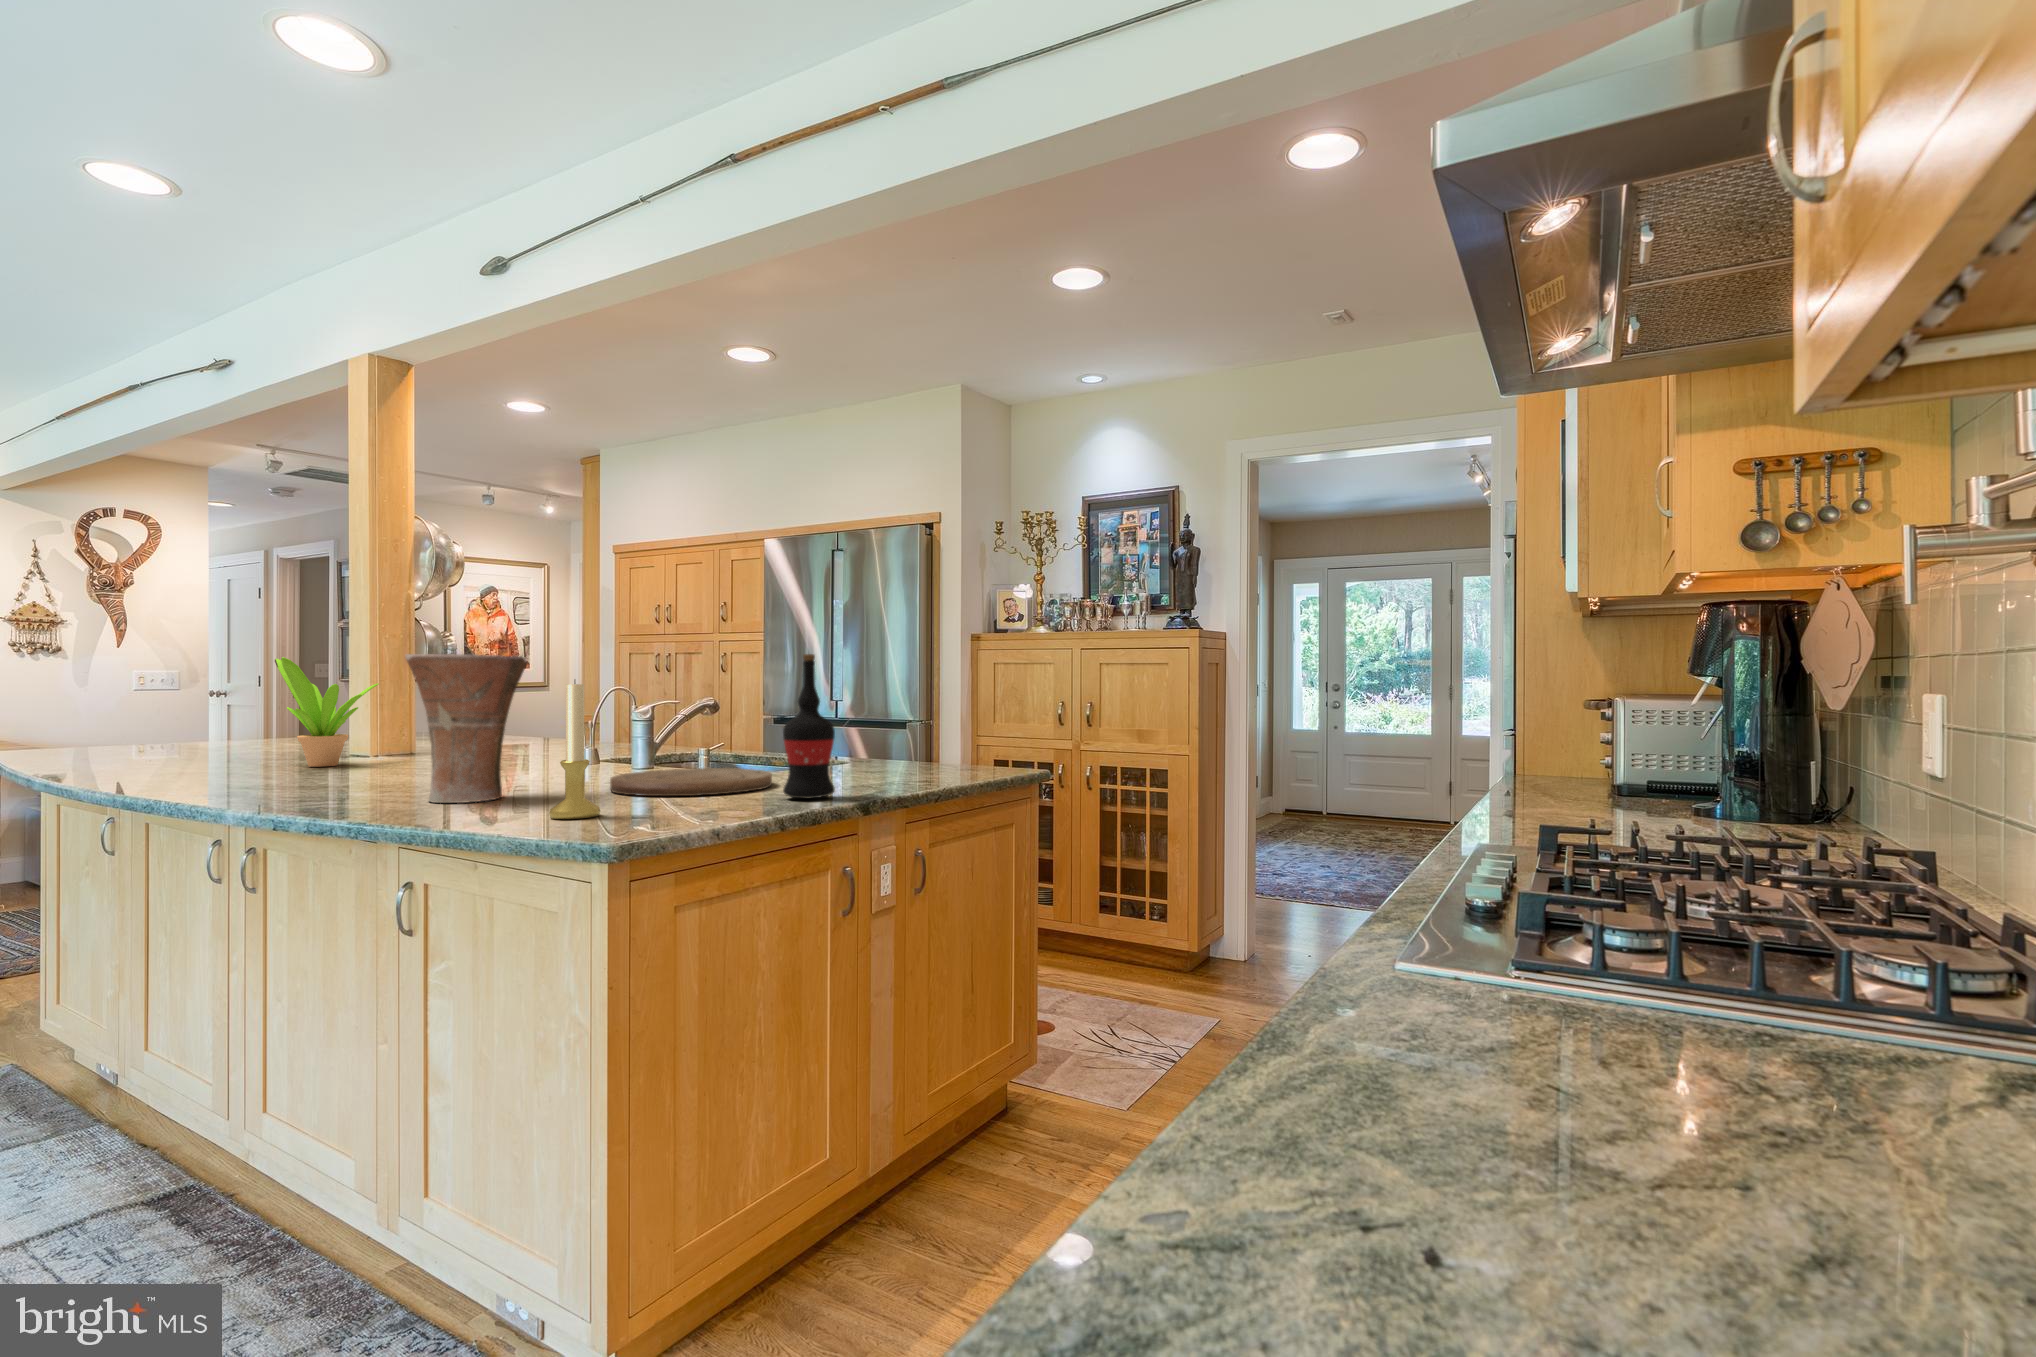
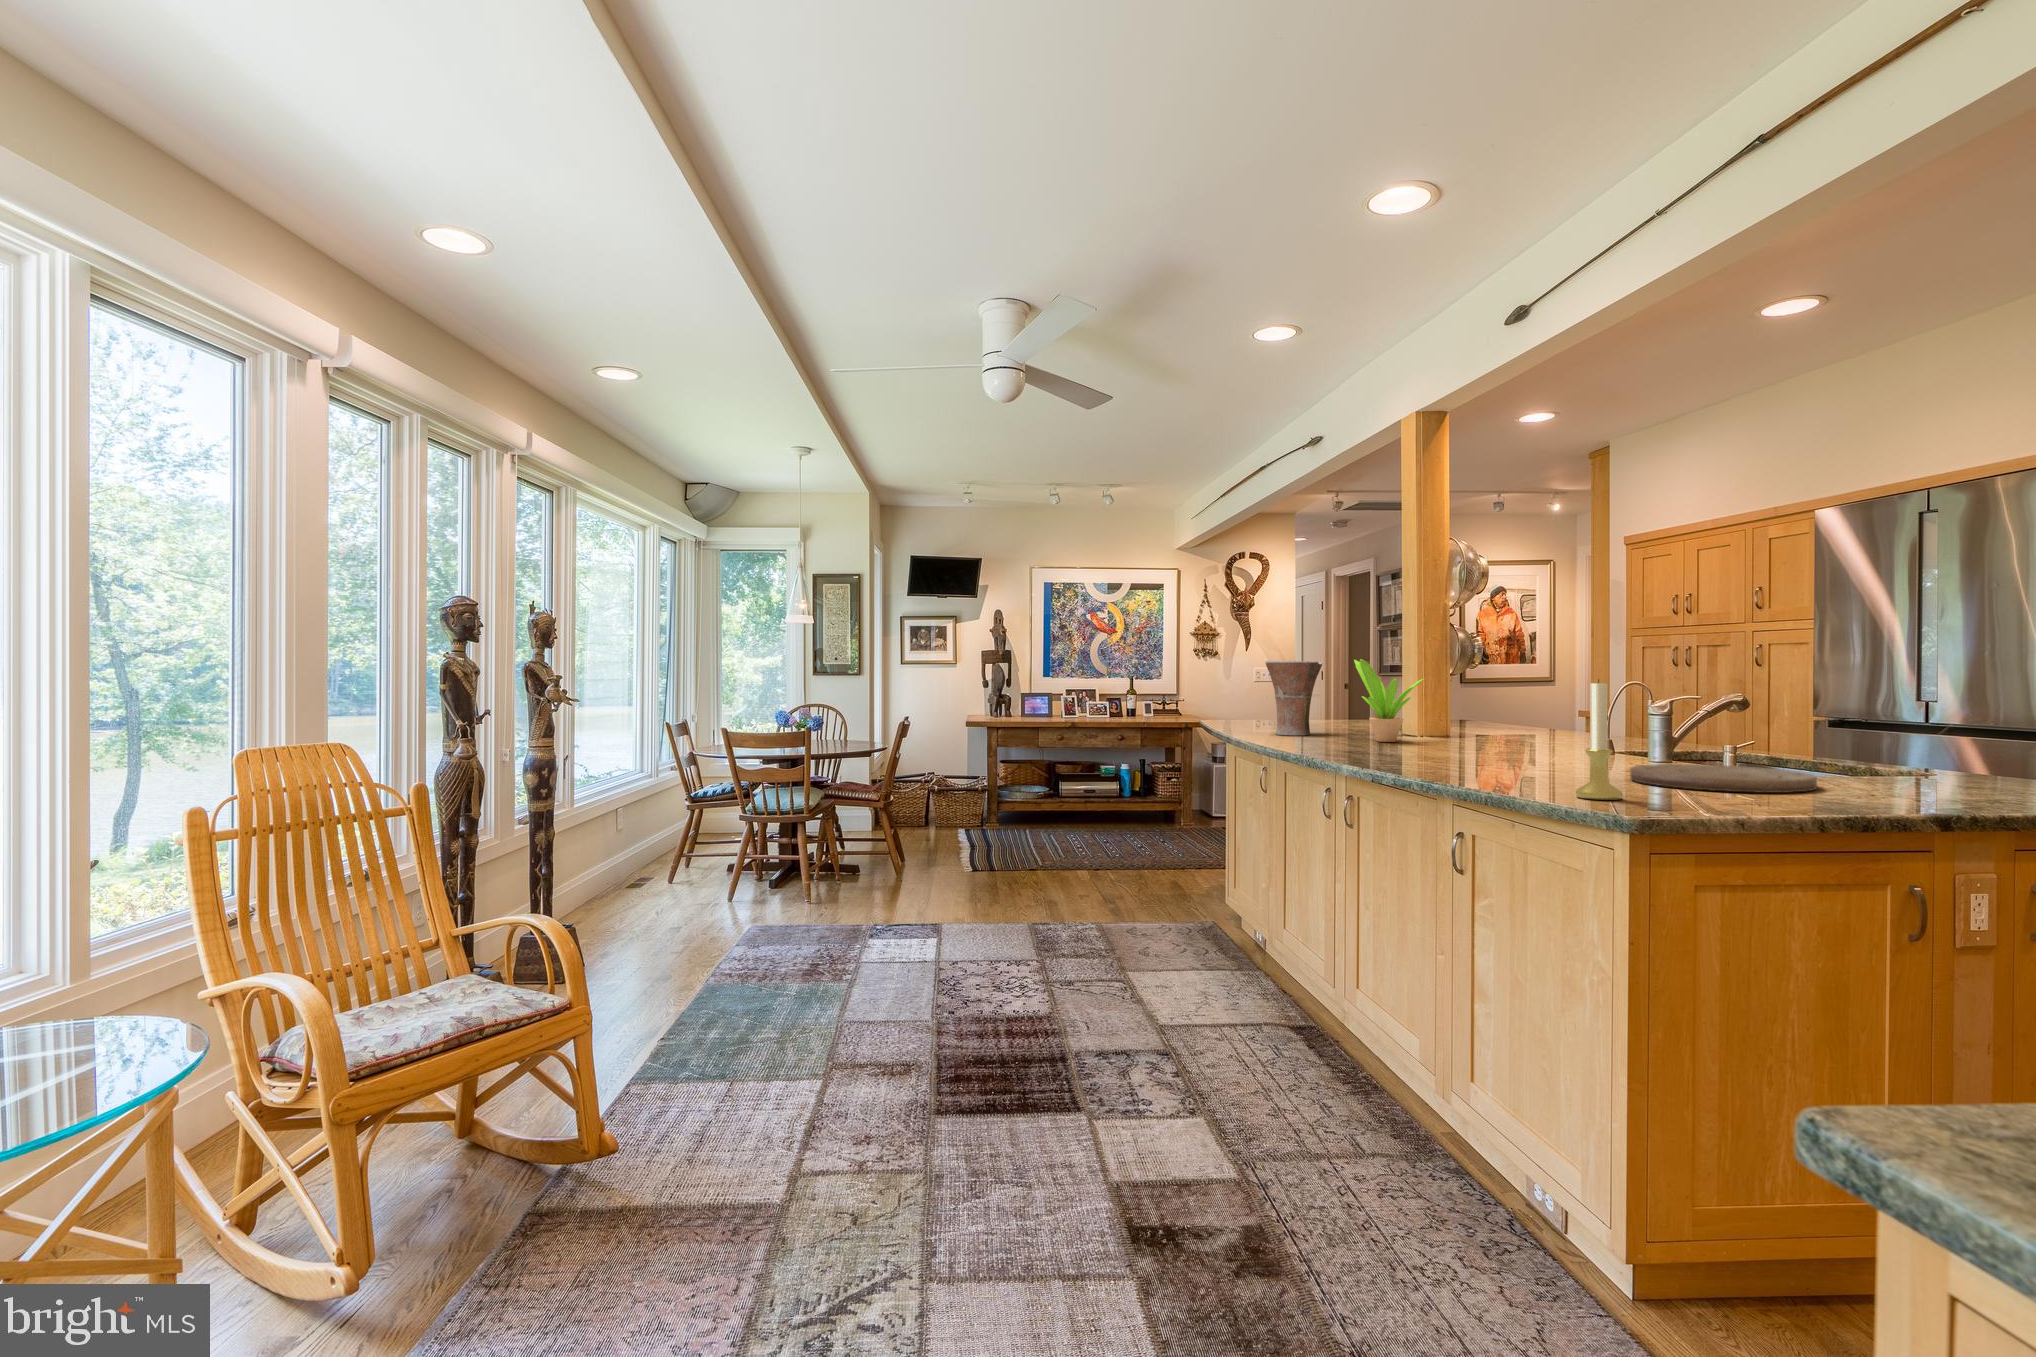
vase: present [405,654,527,803] -> present [1265,661,1322,735]
wine bottle: present [783,654,835,798] -> none [1830,652,1902,806]

